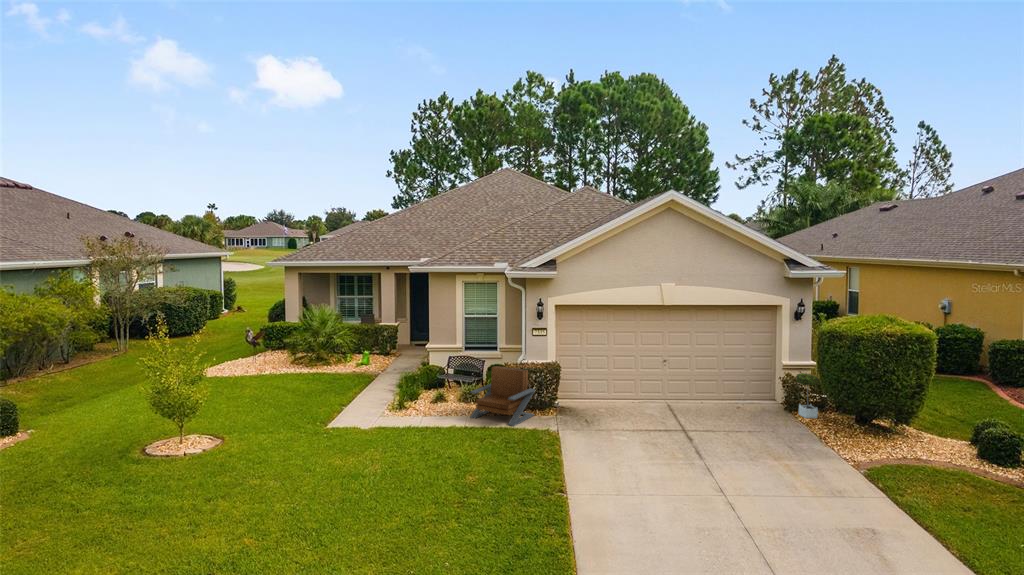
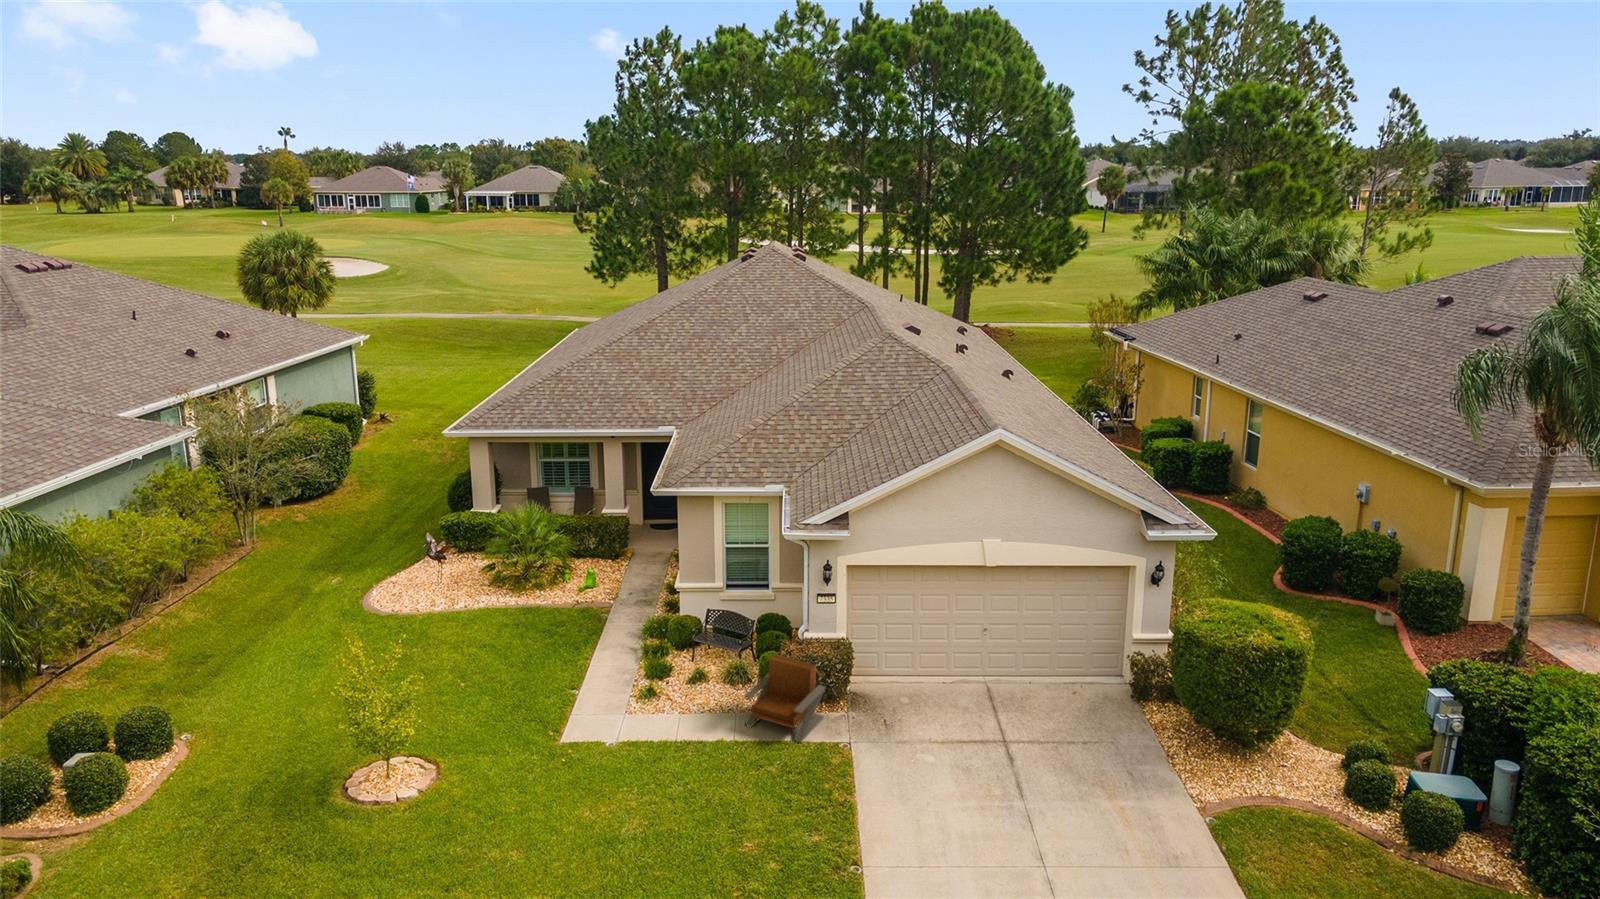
potted tree: present [796,373,818,418] -> present [1375,577,1399,626]

